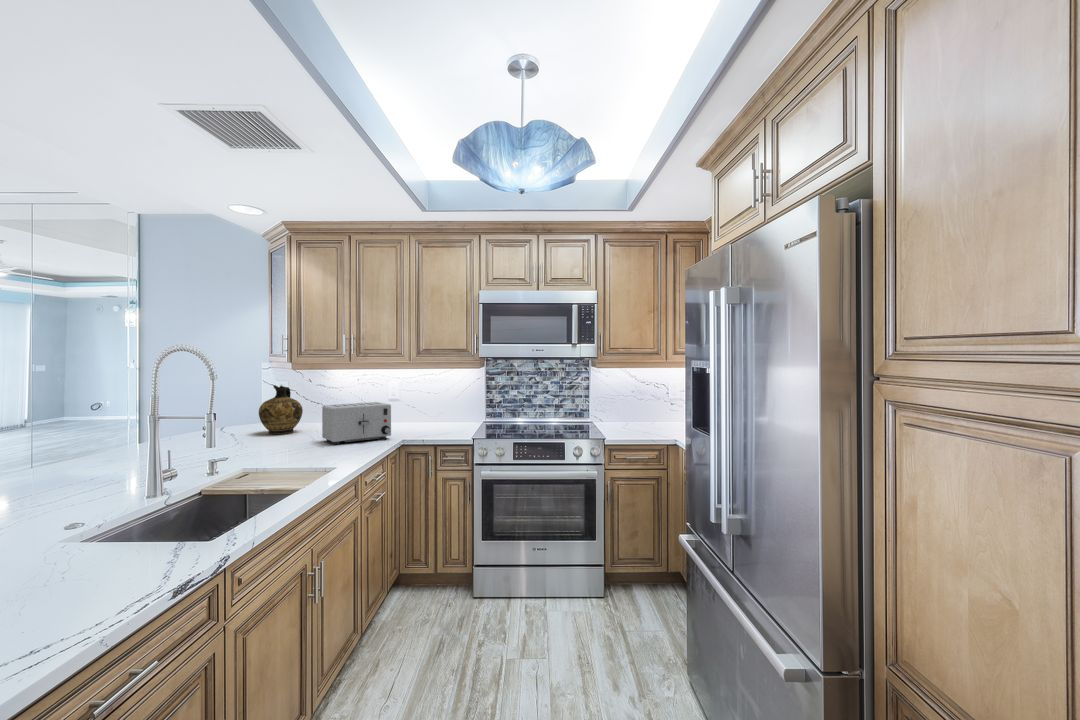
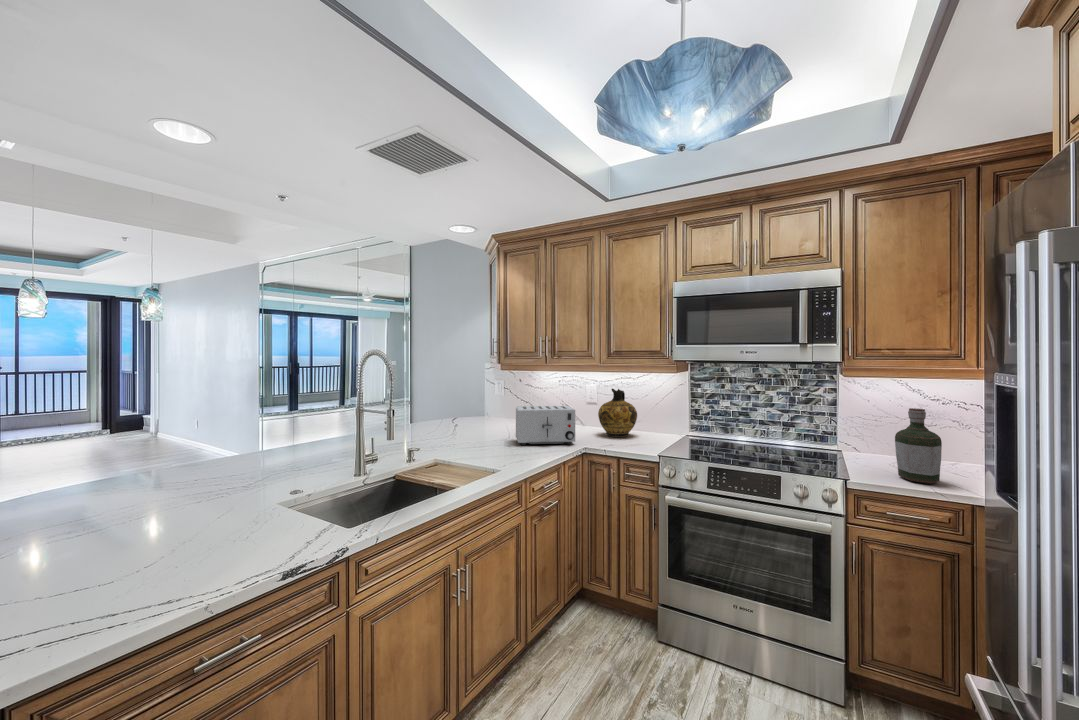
ceramic jug: present [259,385,303,434] -> present [598,389,637,437]
bottle: none [627,388,650,436] -> present [895,408,942,484]

